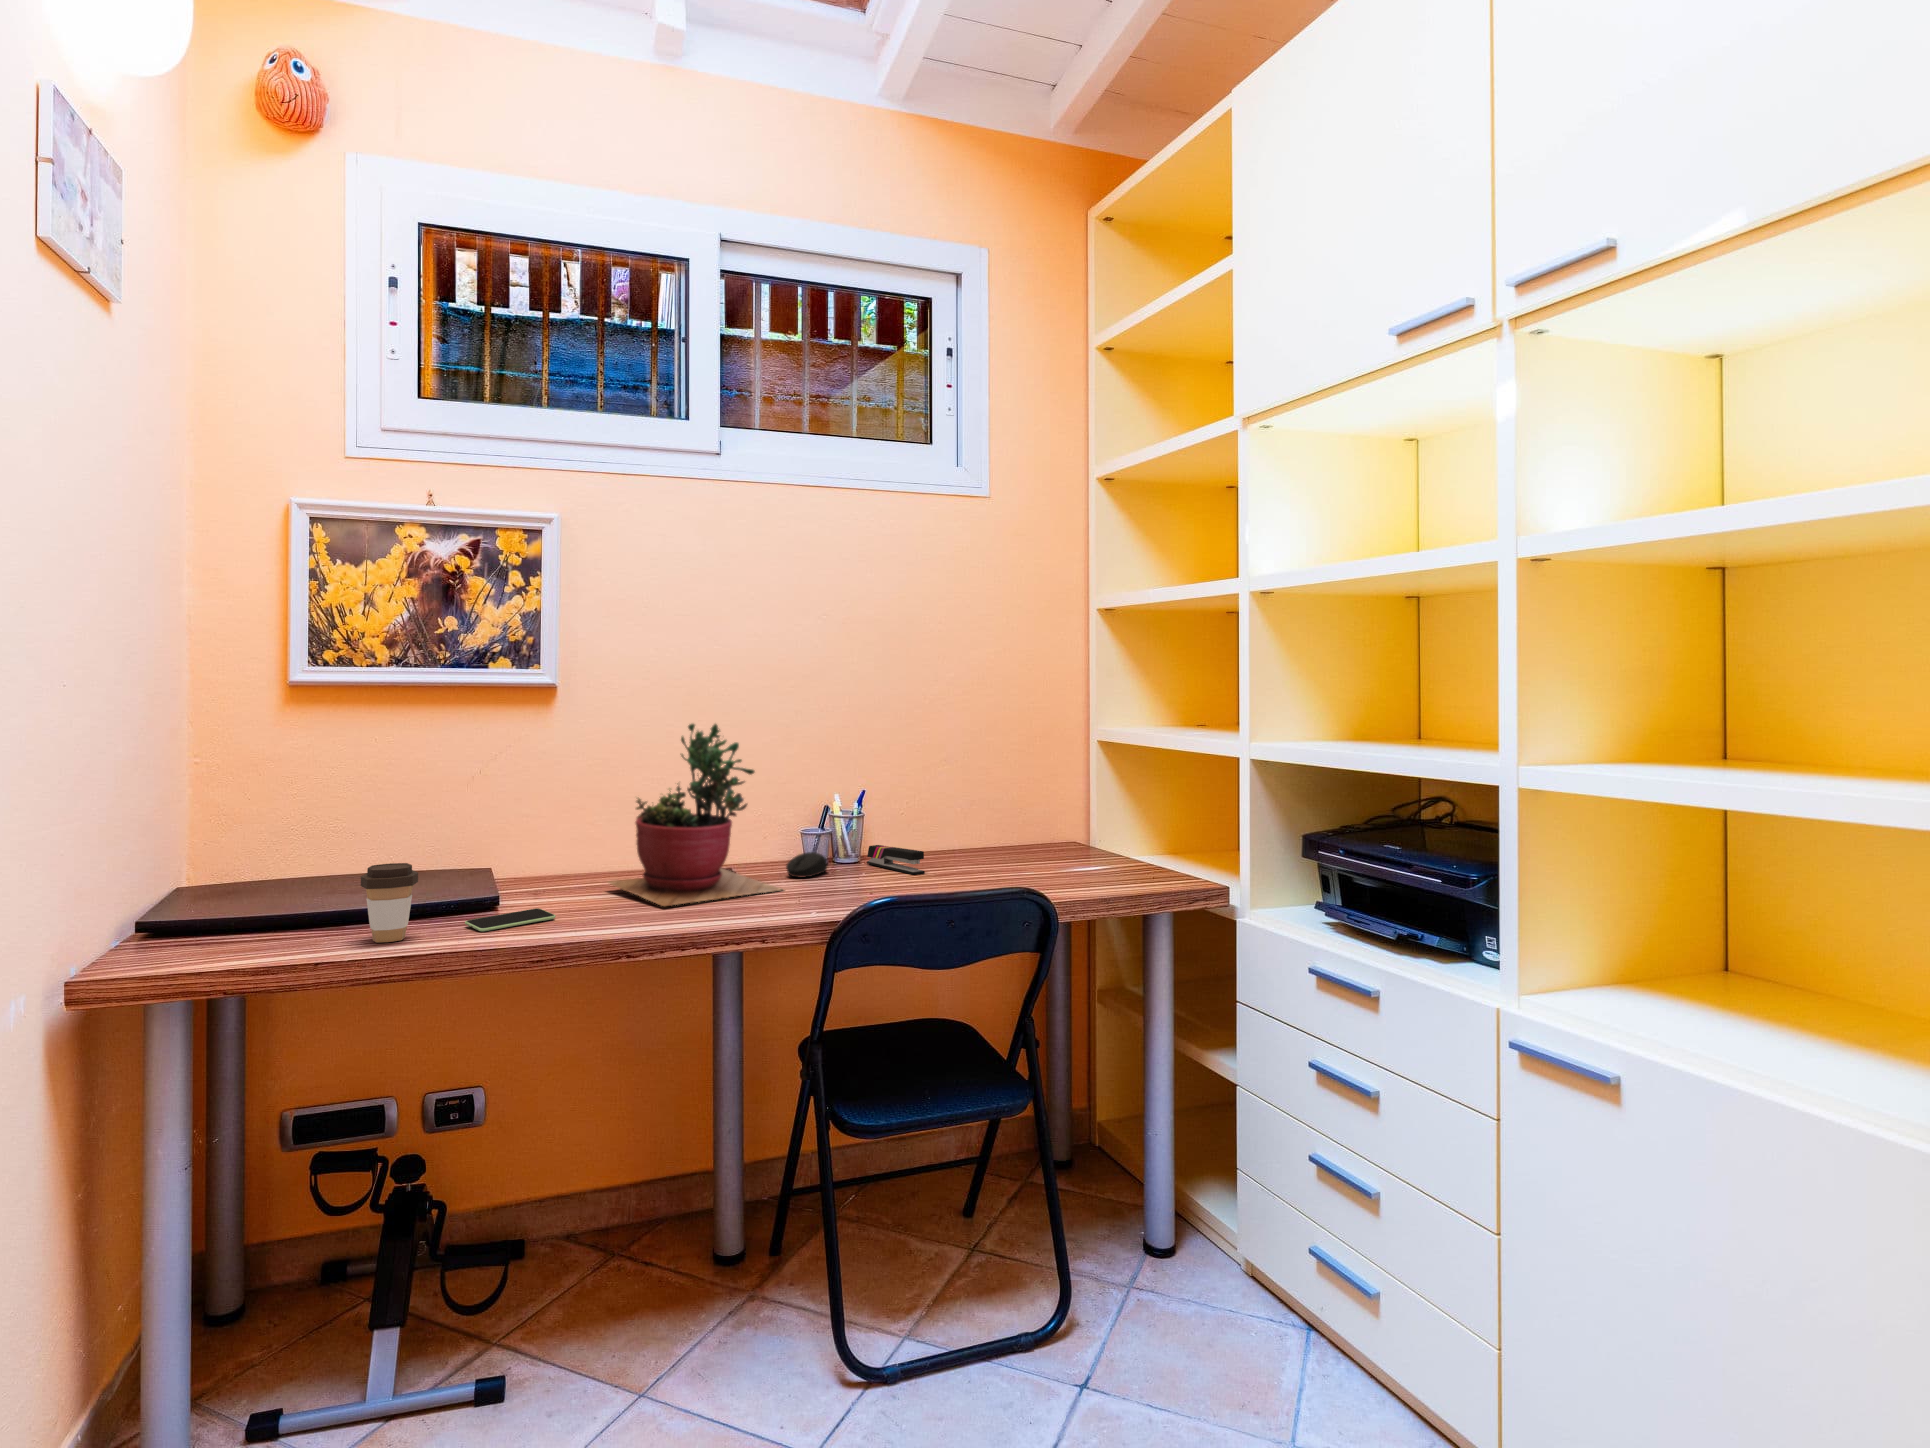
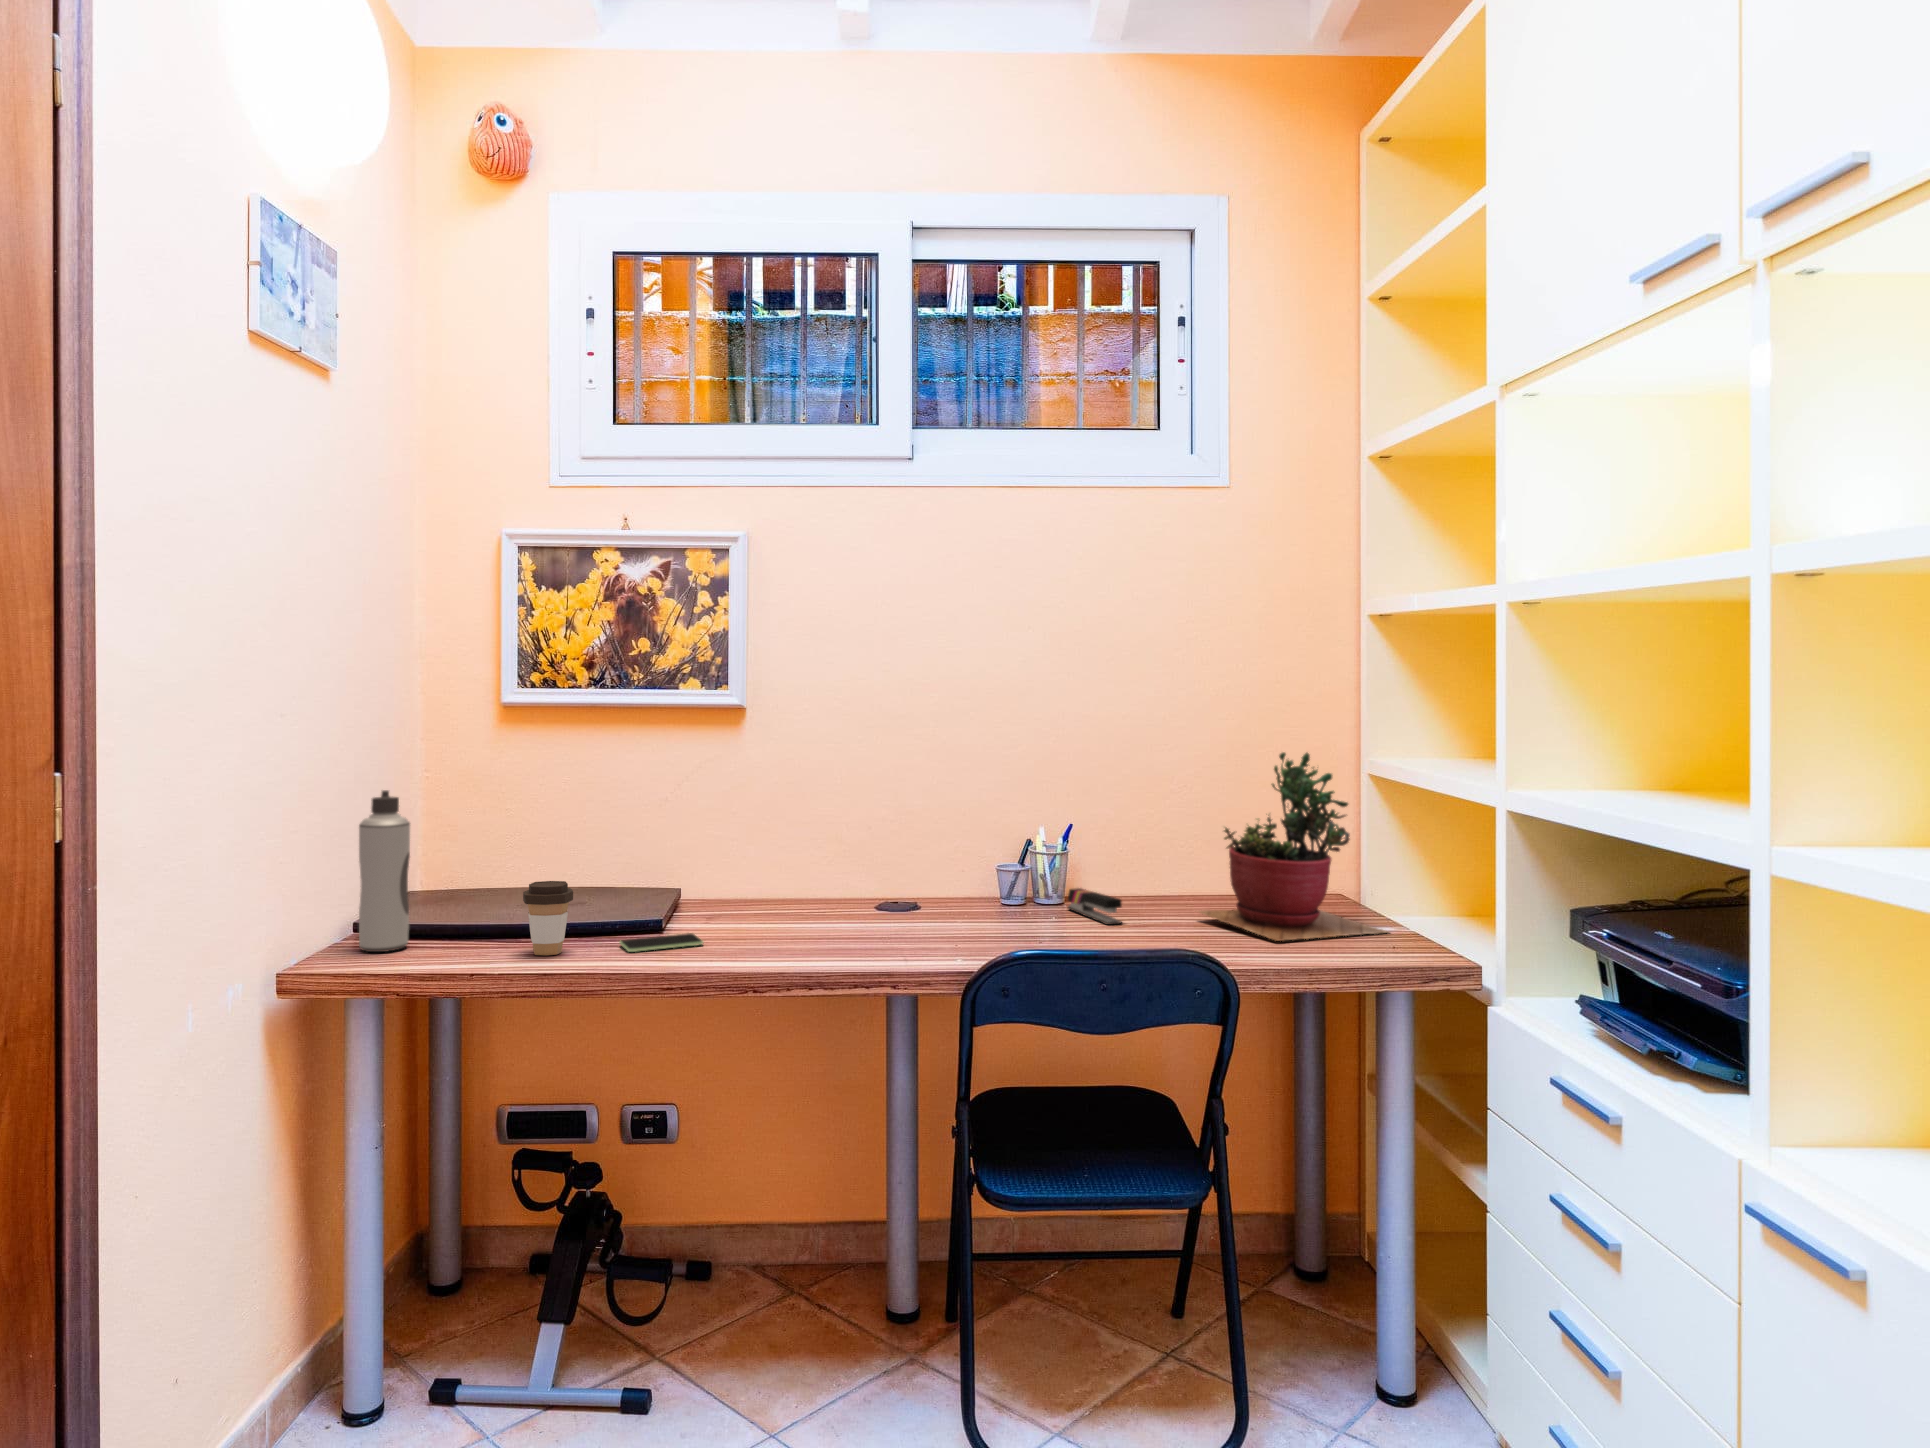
succulent plant: present [608,724,781,906] -> present [1199,752,1387,941]
water bottle: none [150,773,215,955] -> present [359,790,410,952]
computer mouse: present [786,852,828,877] -> none [965,892,1015,920]

